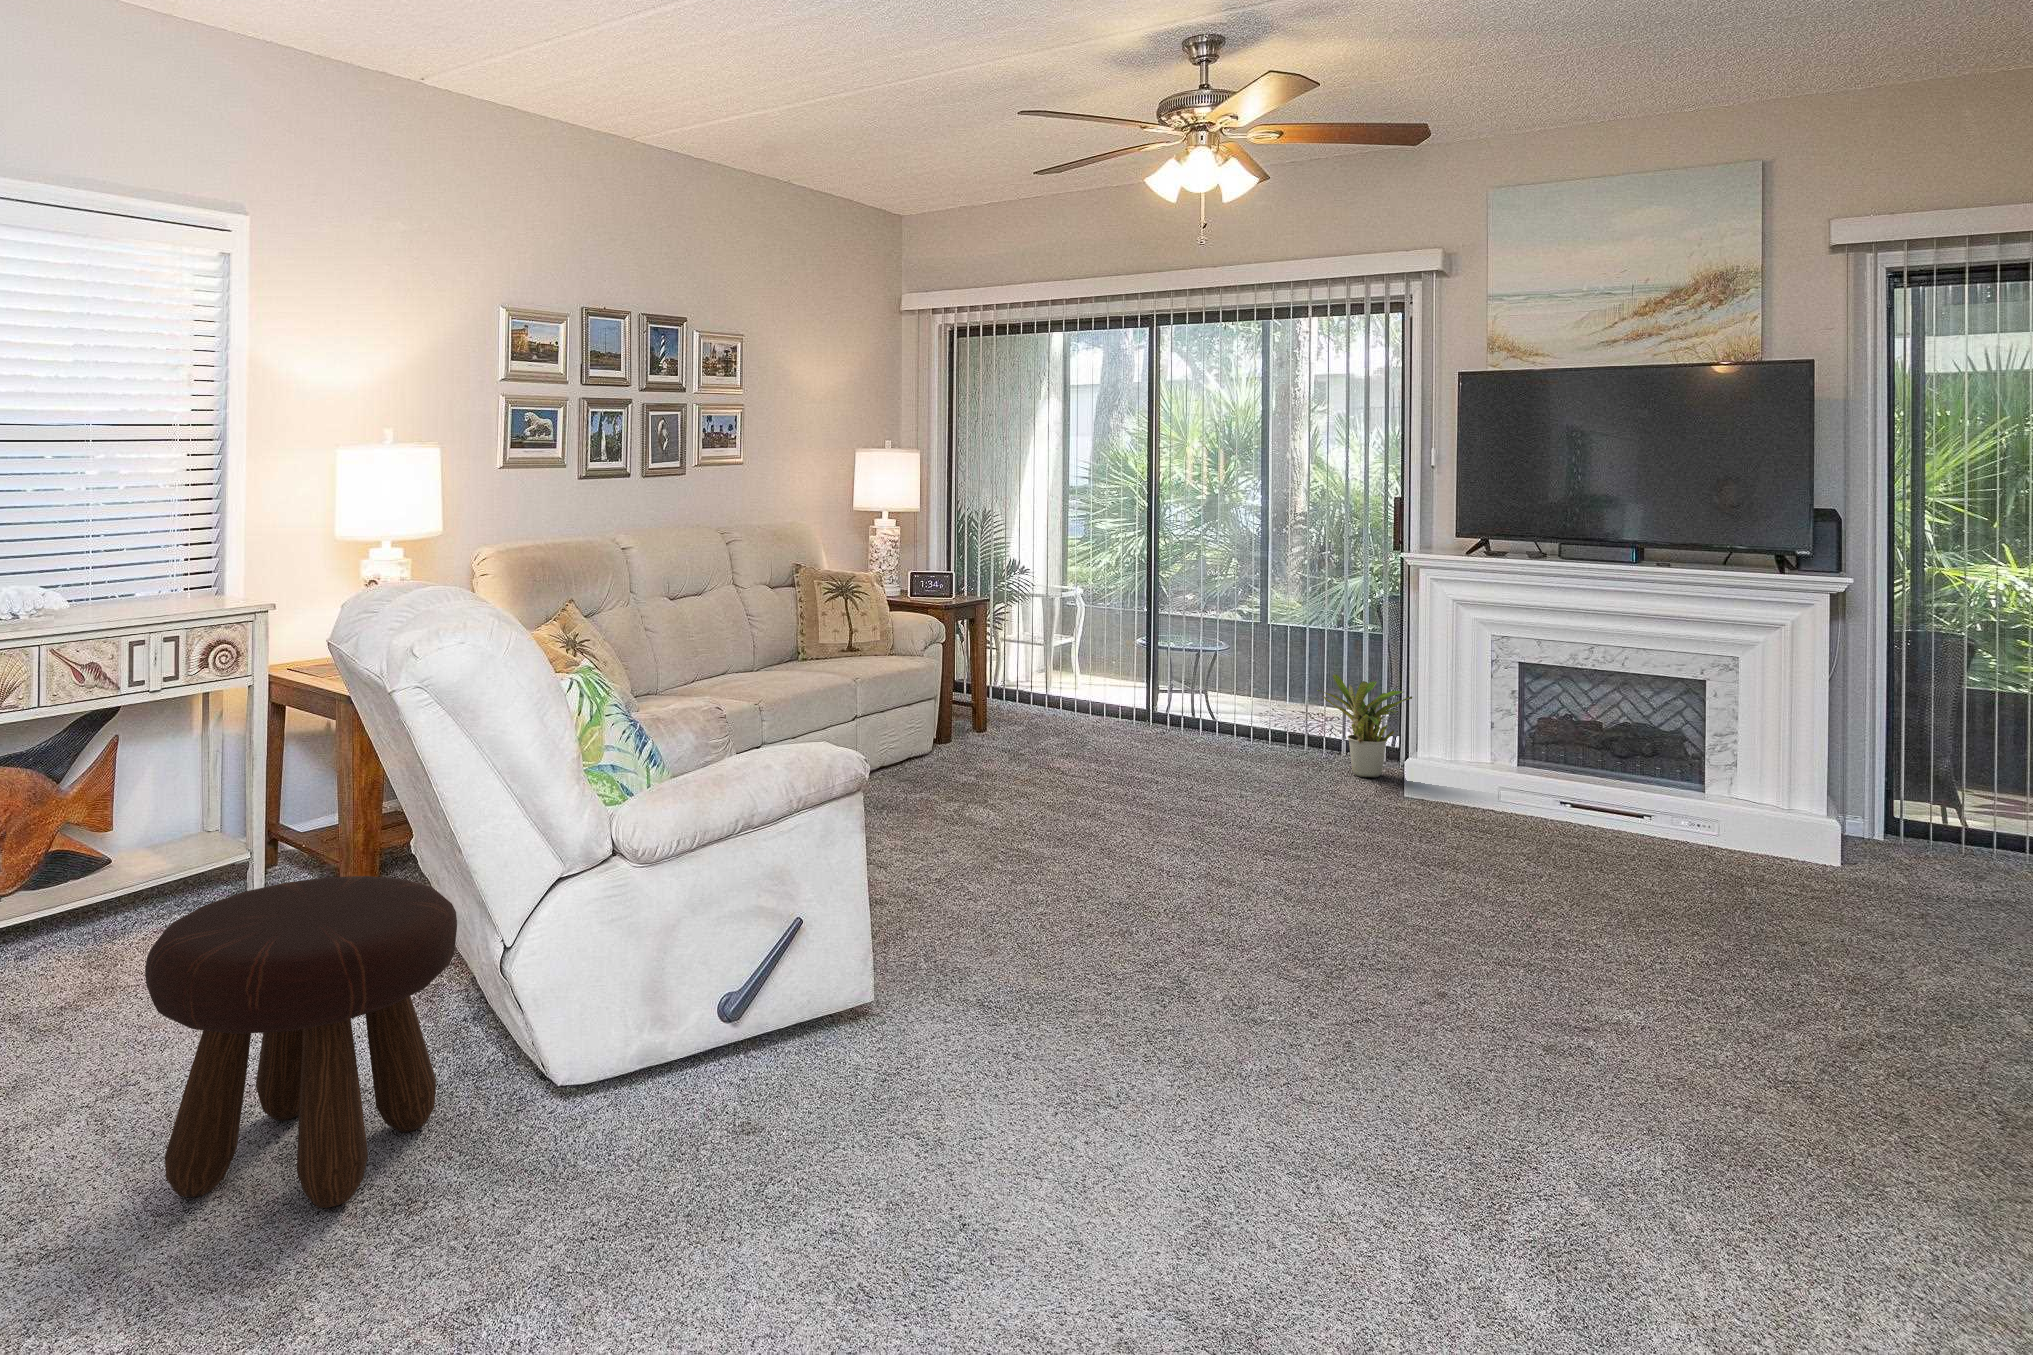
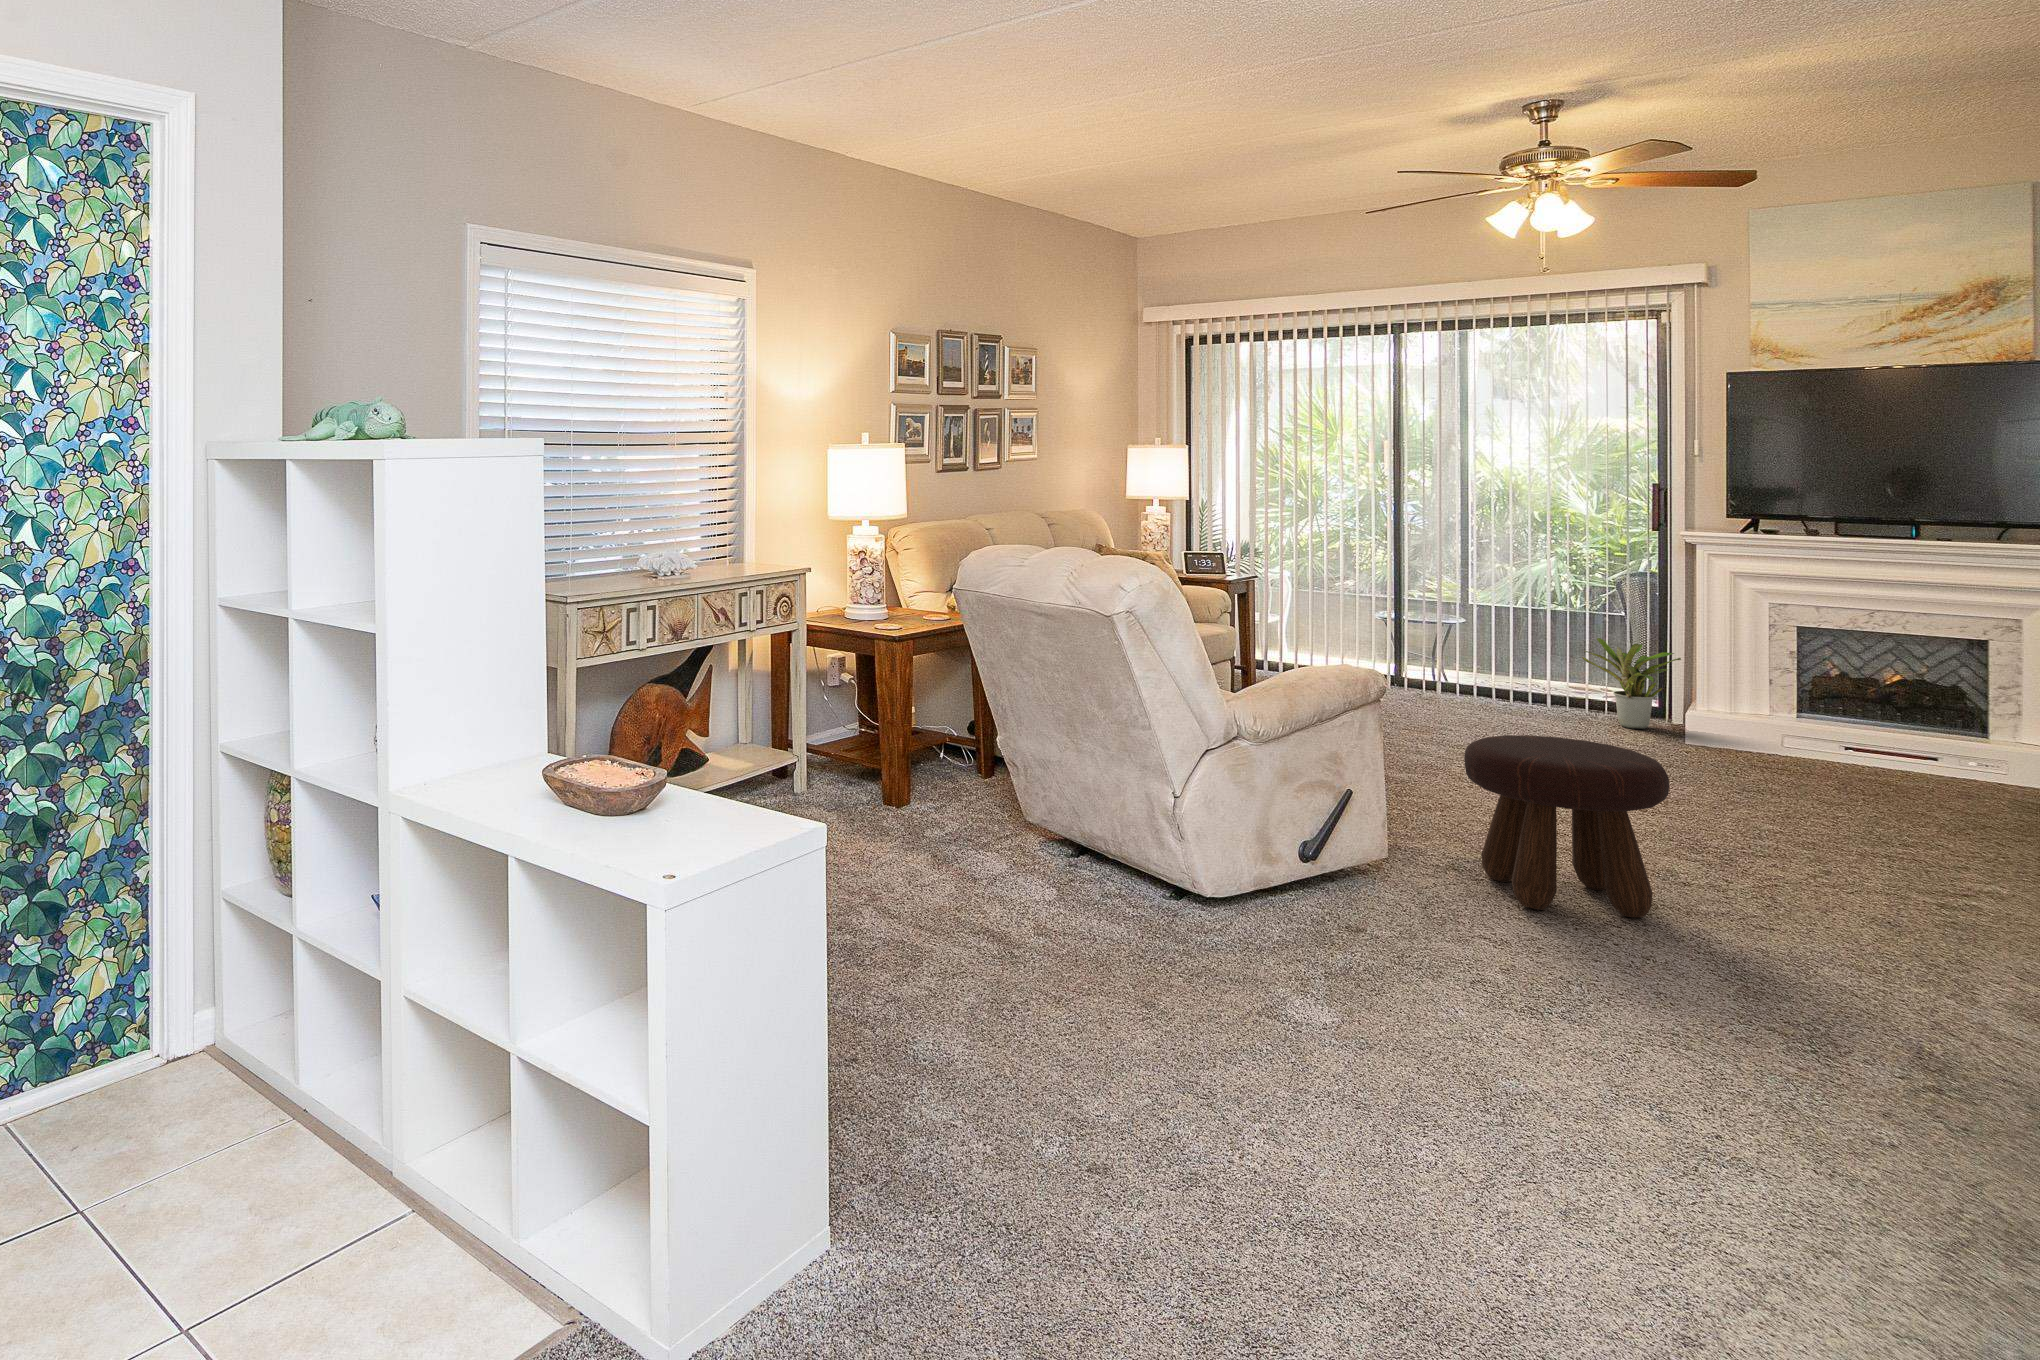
footstool: present [145,876,457,1208] -> present [1464,735,1670,917]

